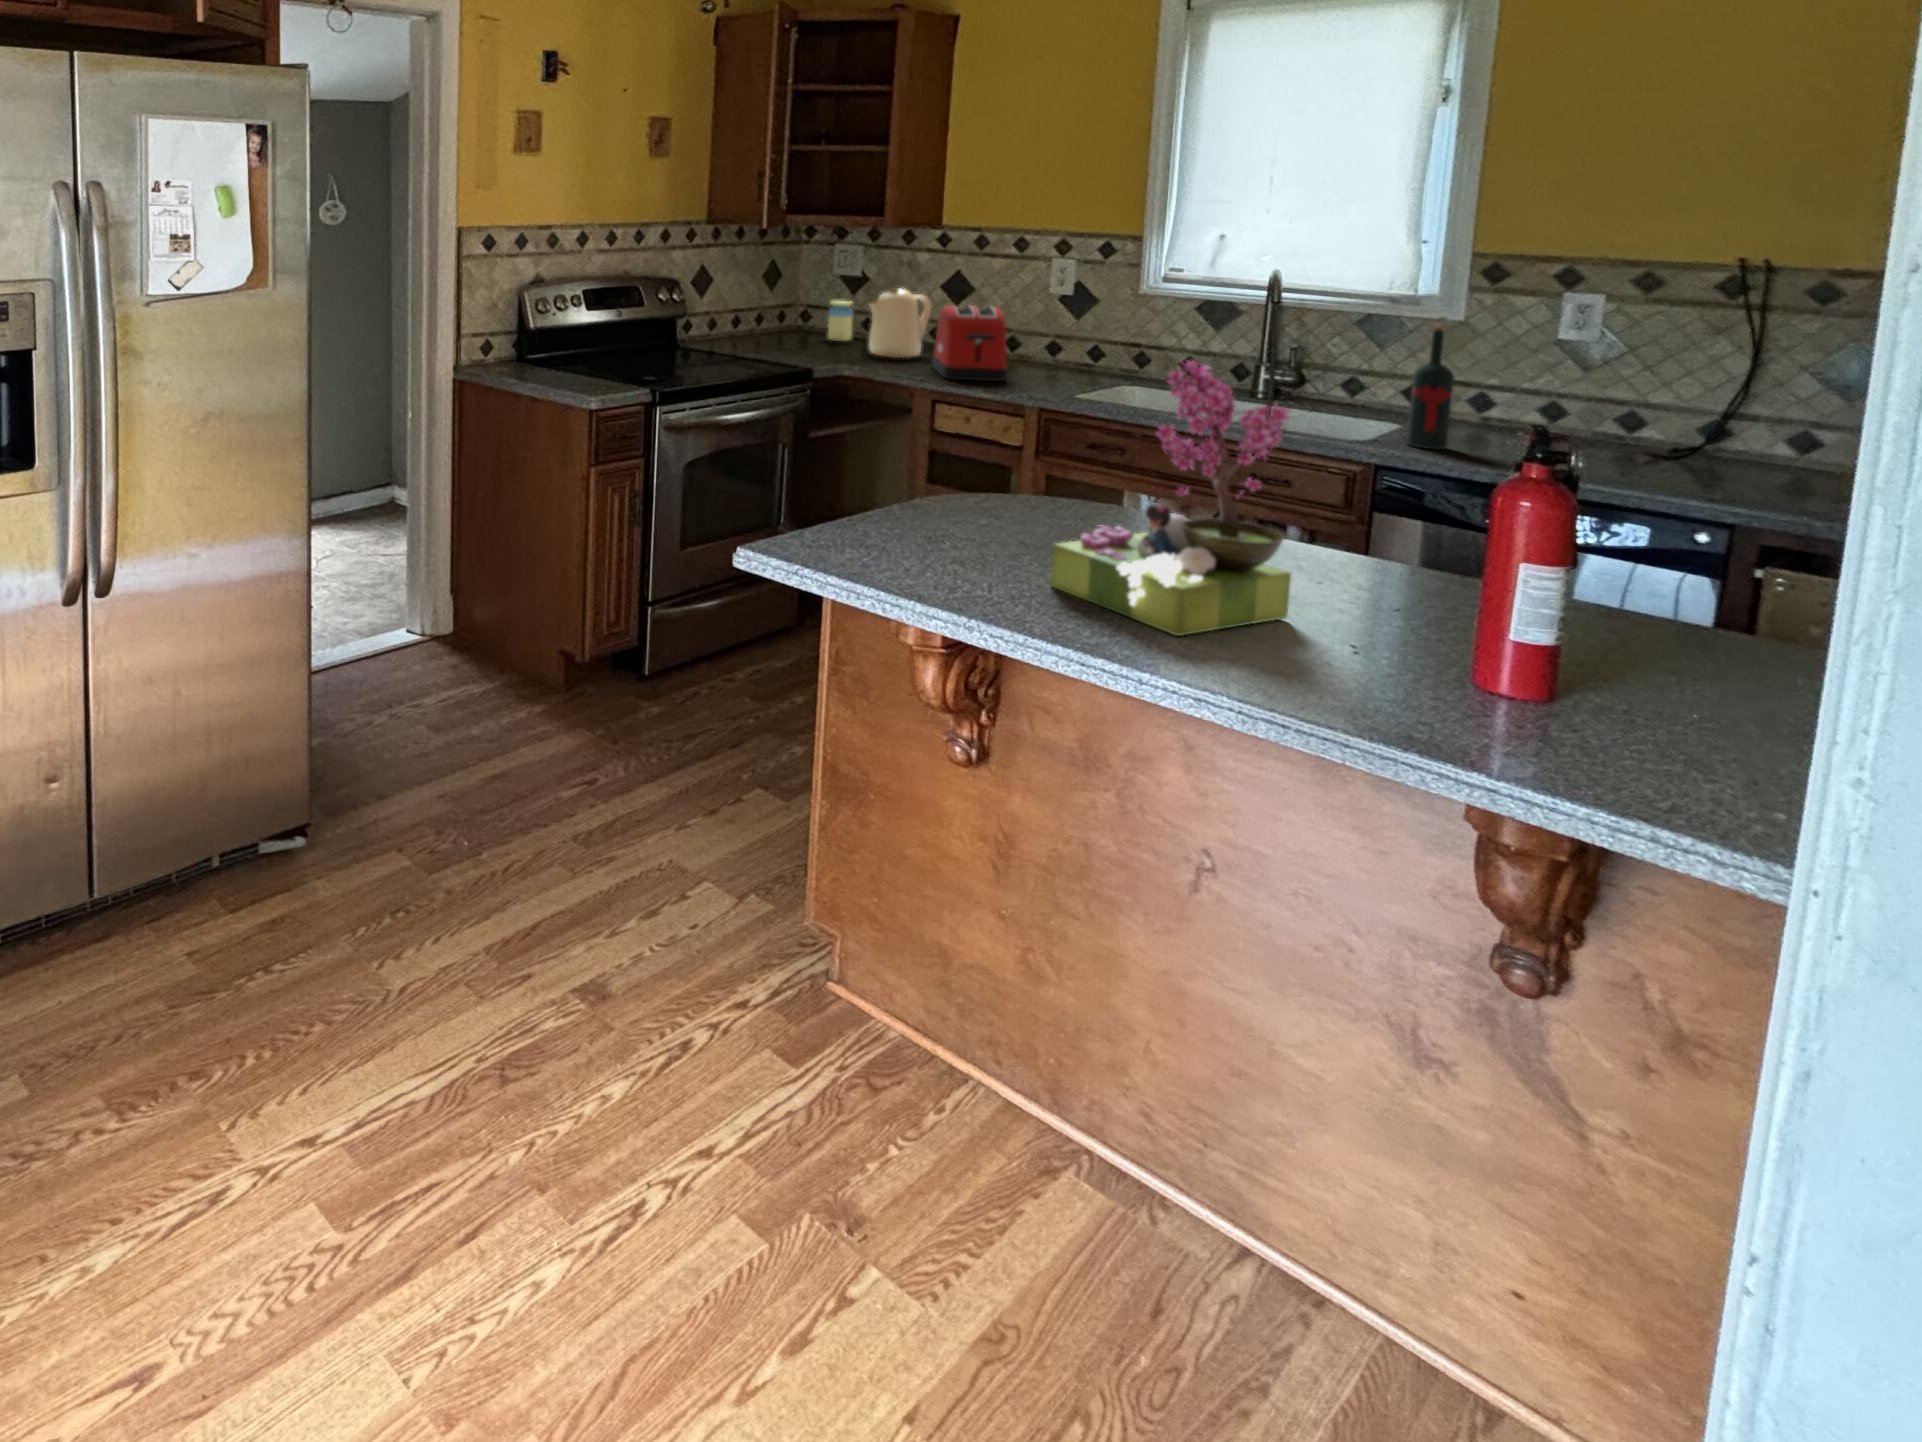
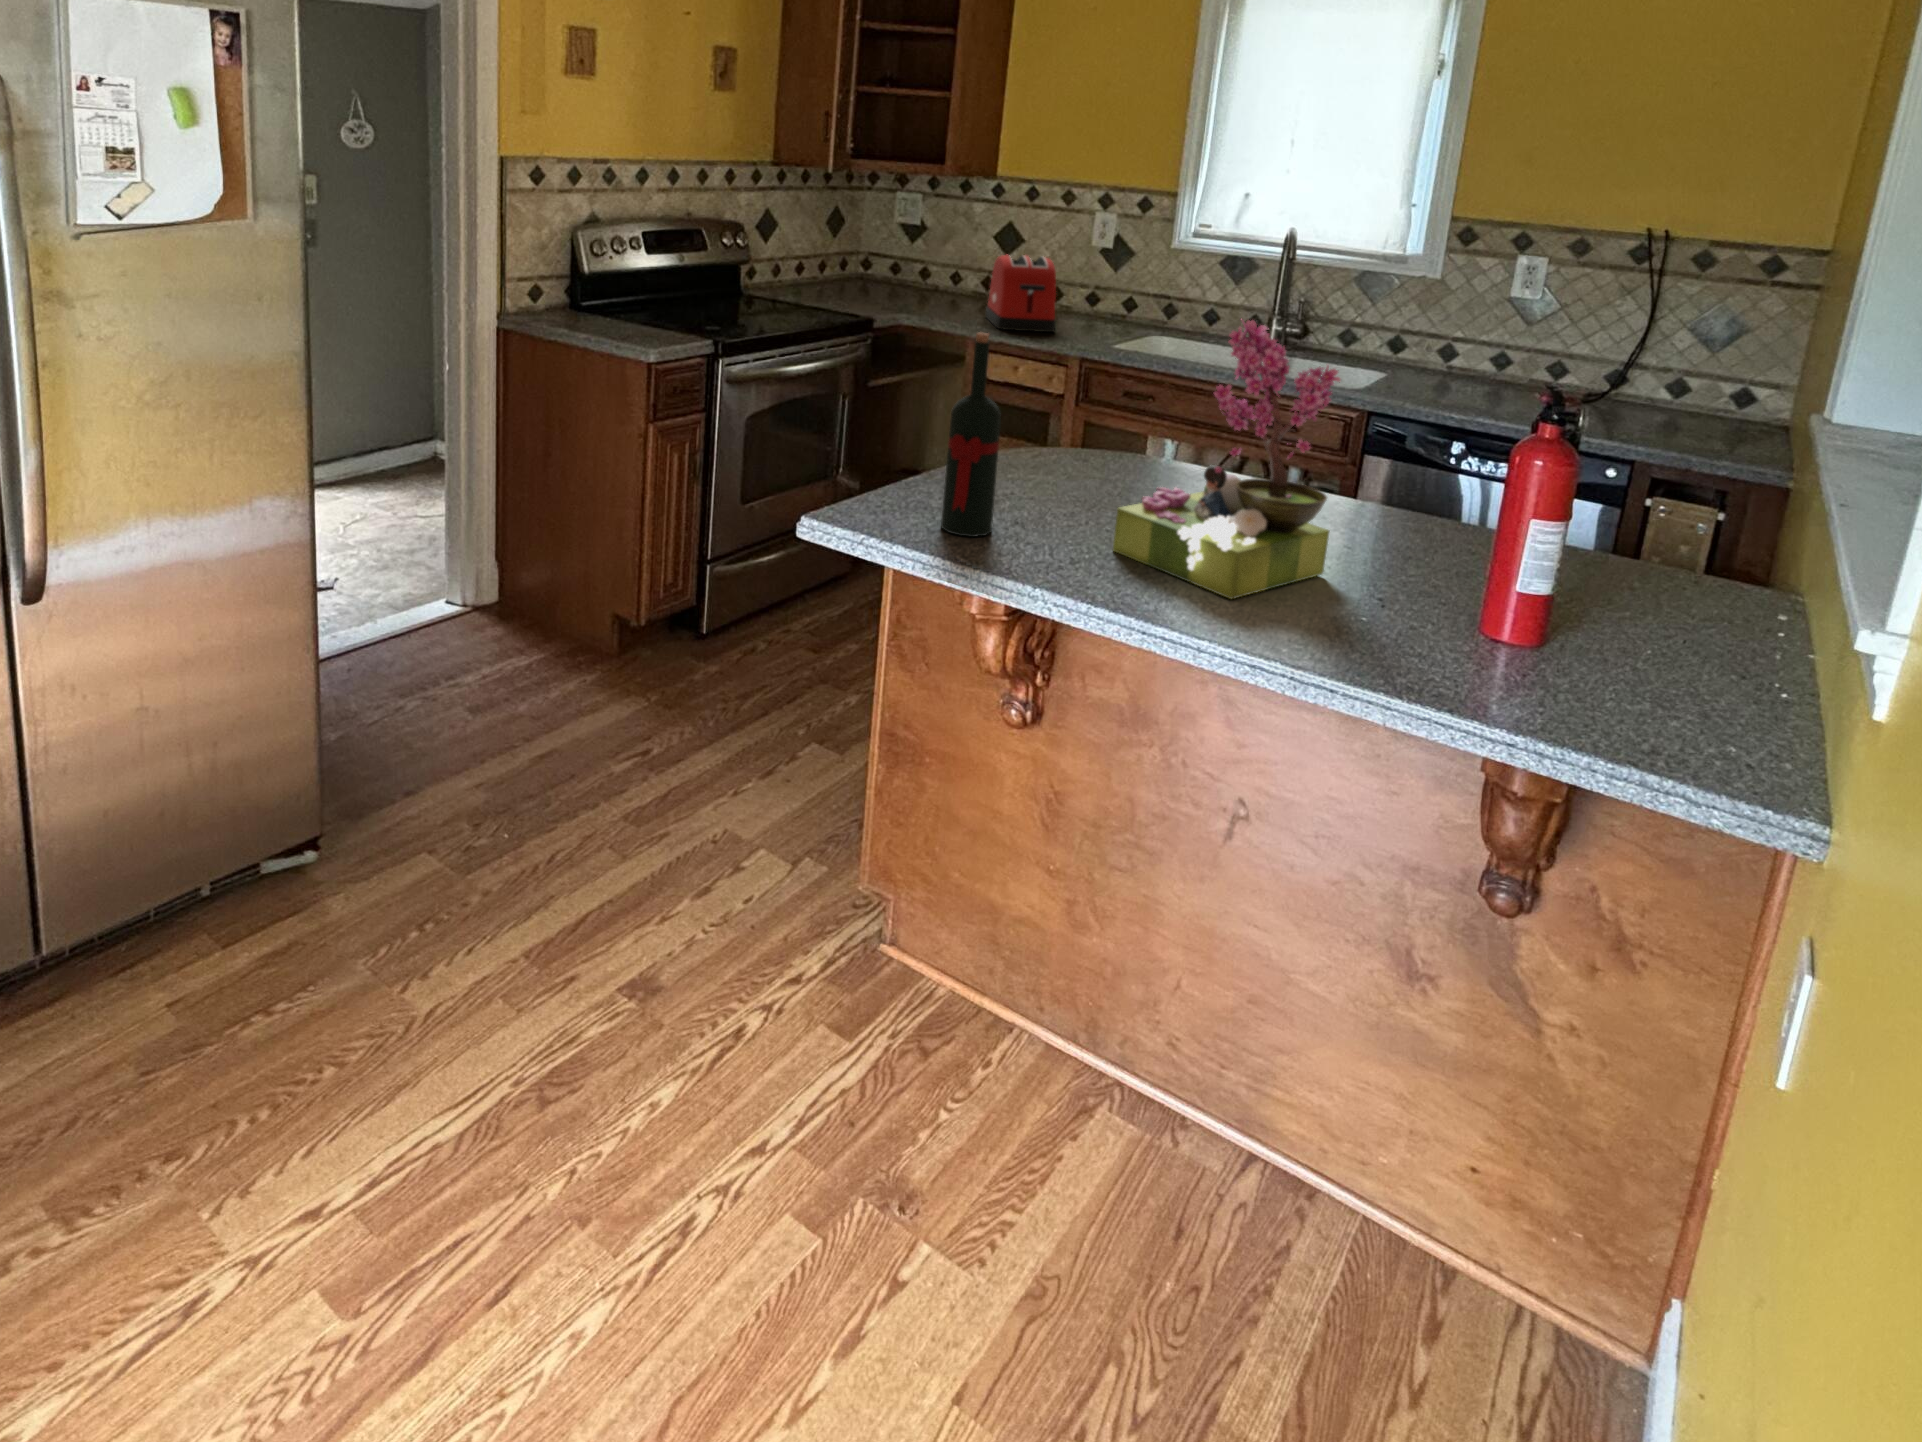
kettle: present [869,288,931,358] -> none [926,236,986,307]
jar: present [828,301,853,341] -> none [885,247,910,289]
wine bottle: present [1406,325,1454,449] -> present [941,332,1001,537]

